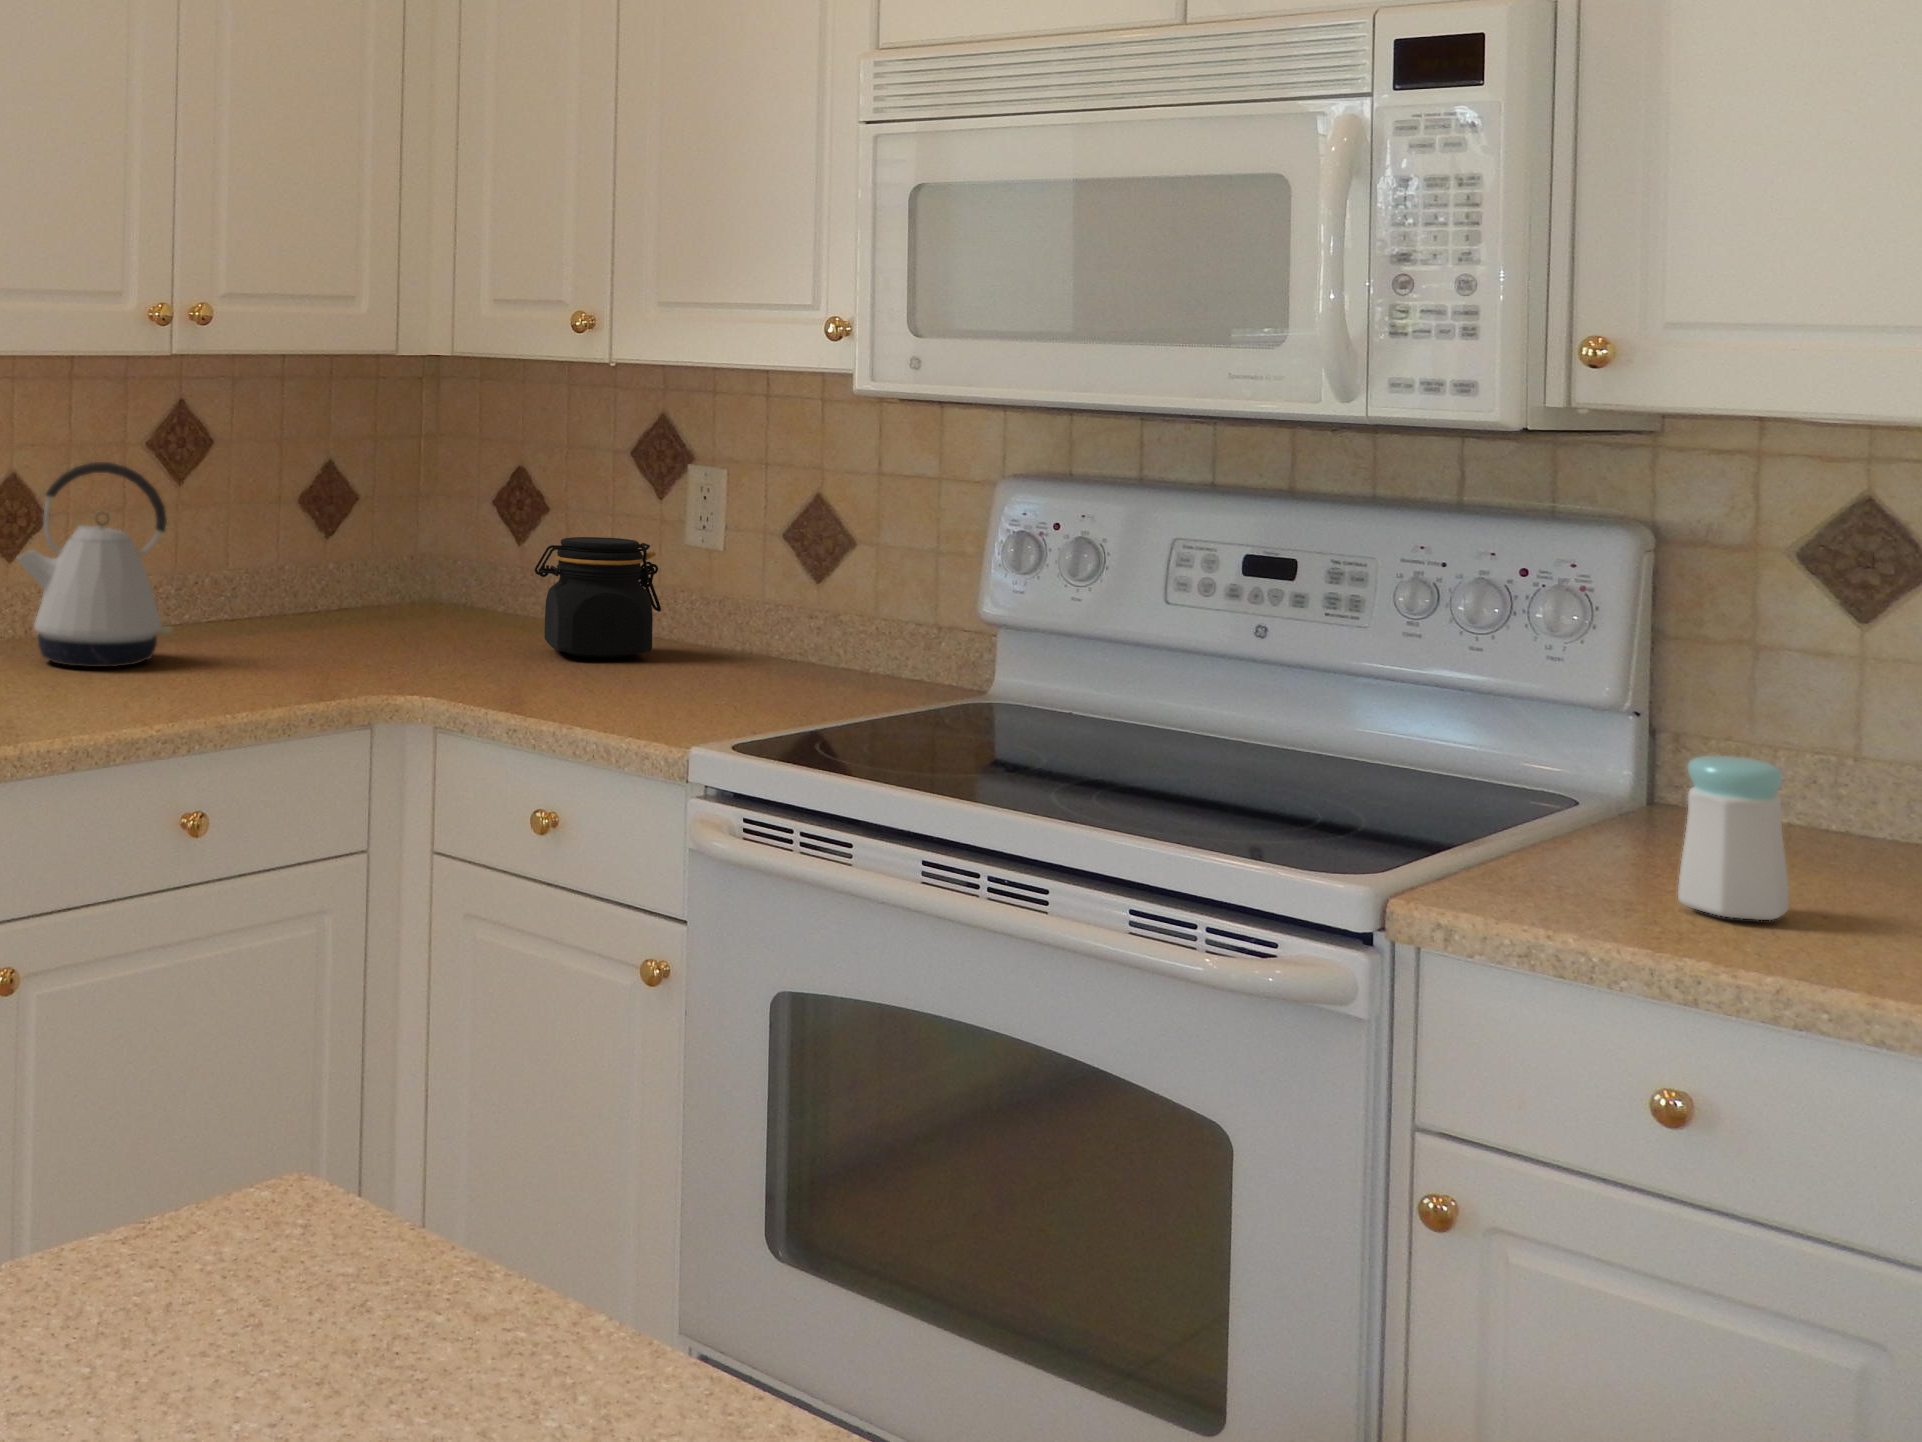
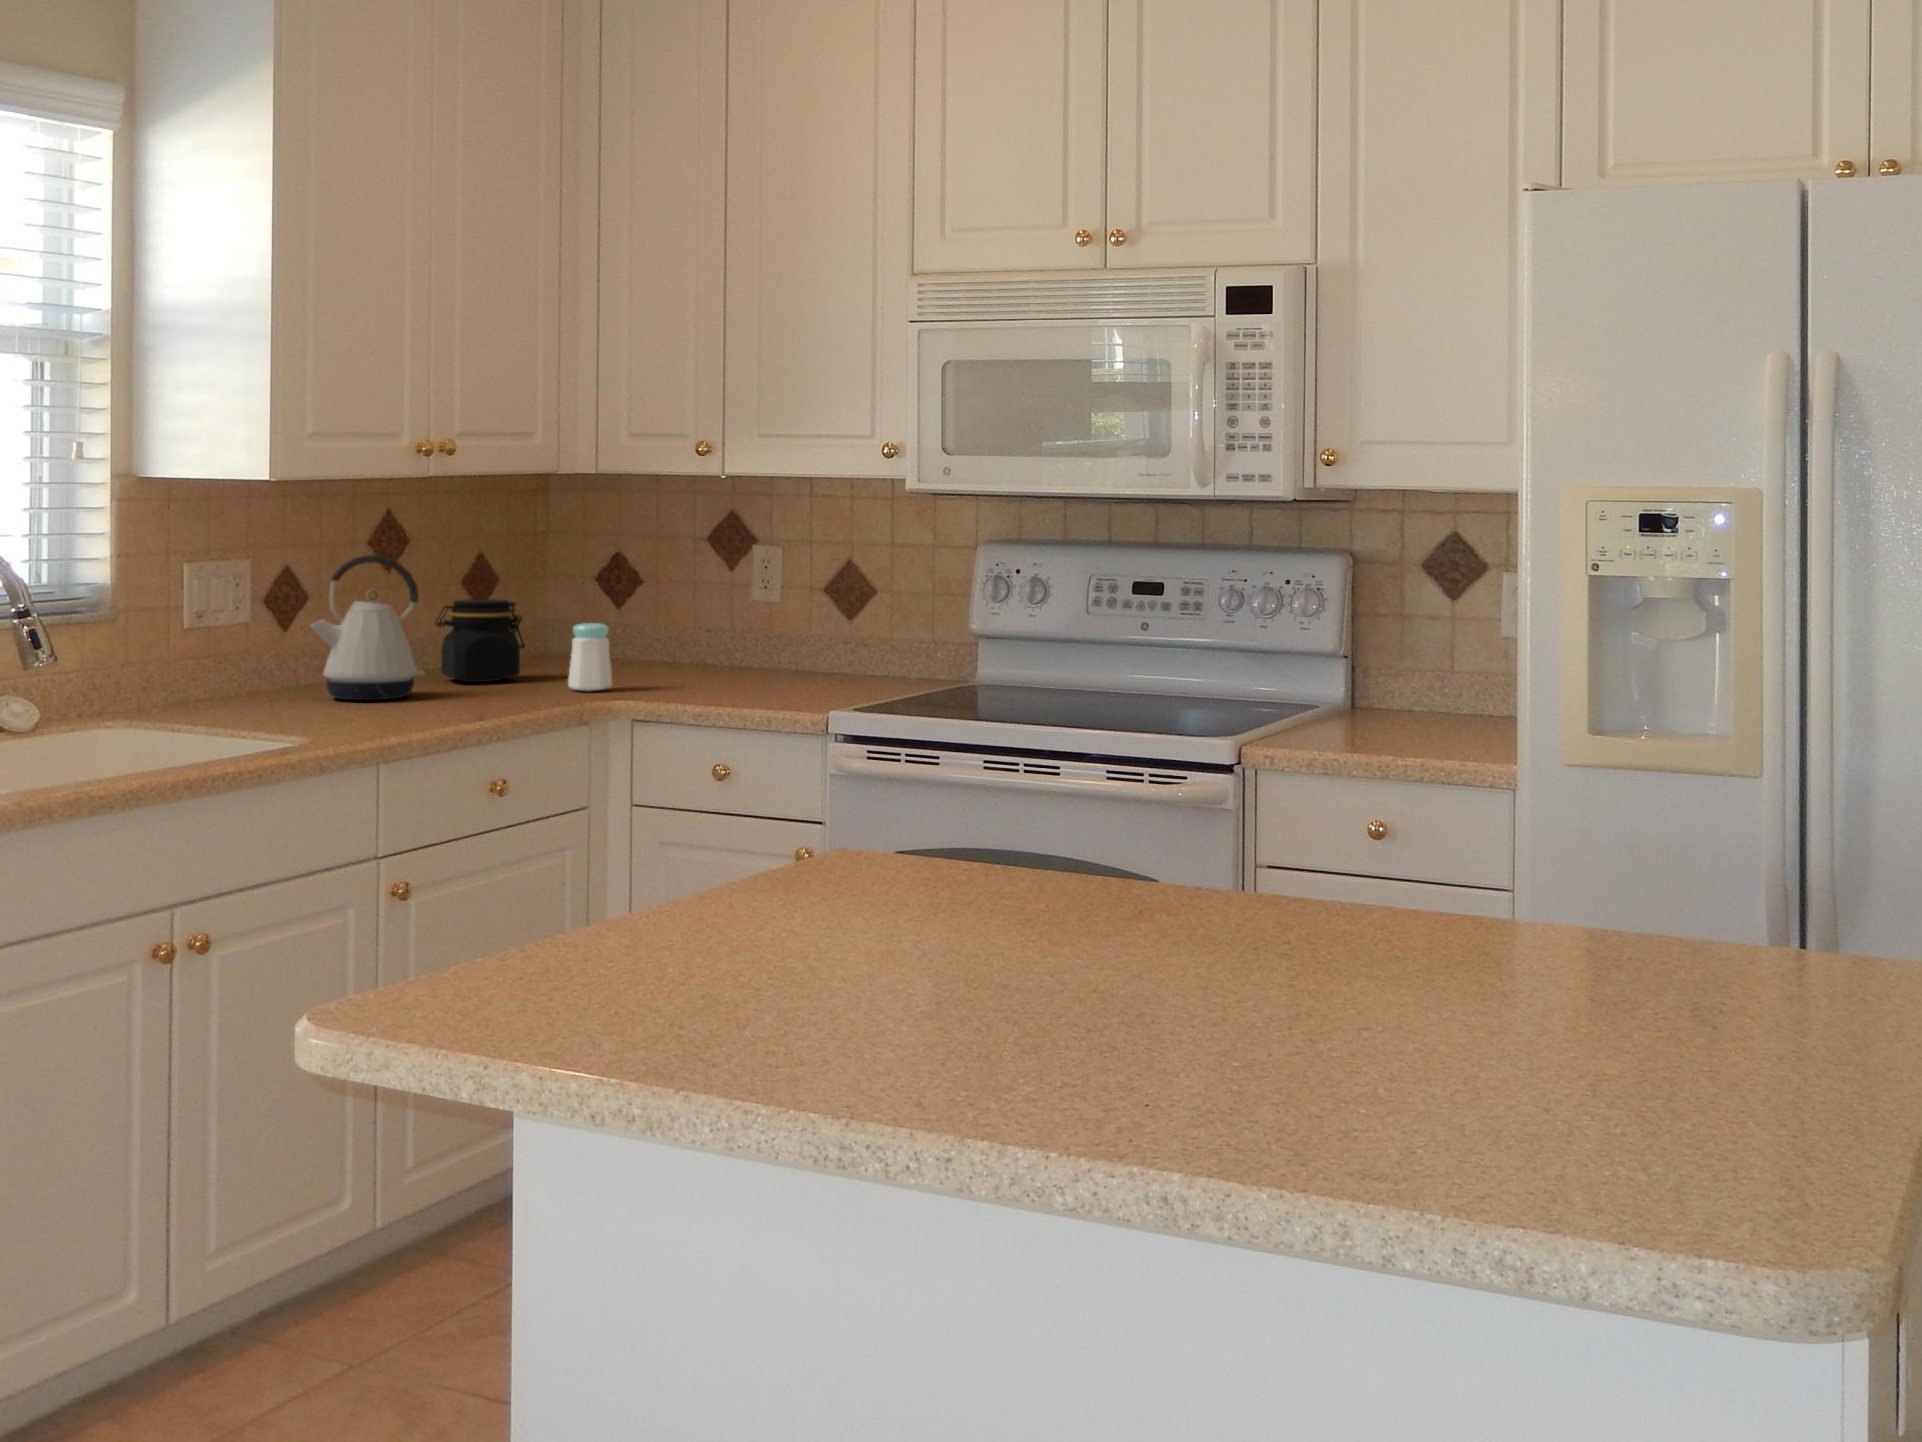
jar: present [535,537,661,658] -> present [435,599,525,682]
salt shaker: present [1678,756,1789,920] -> present [568,623,612,691]

